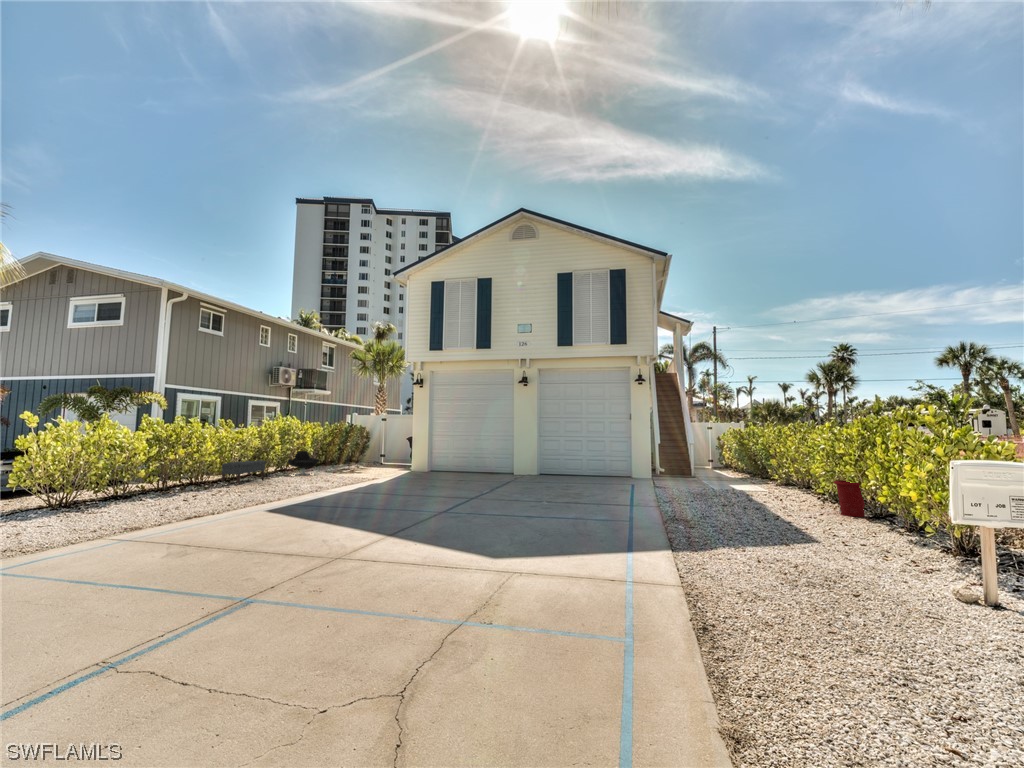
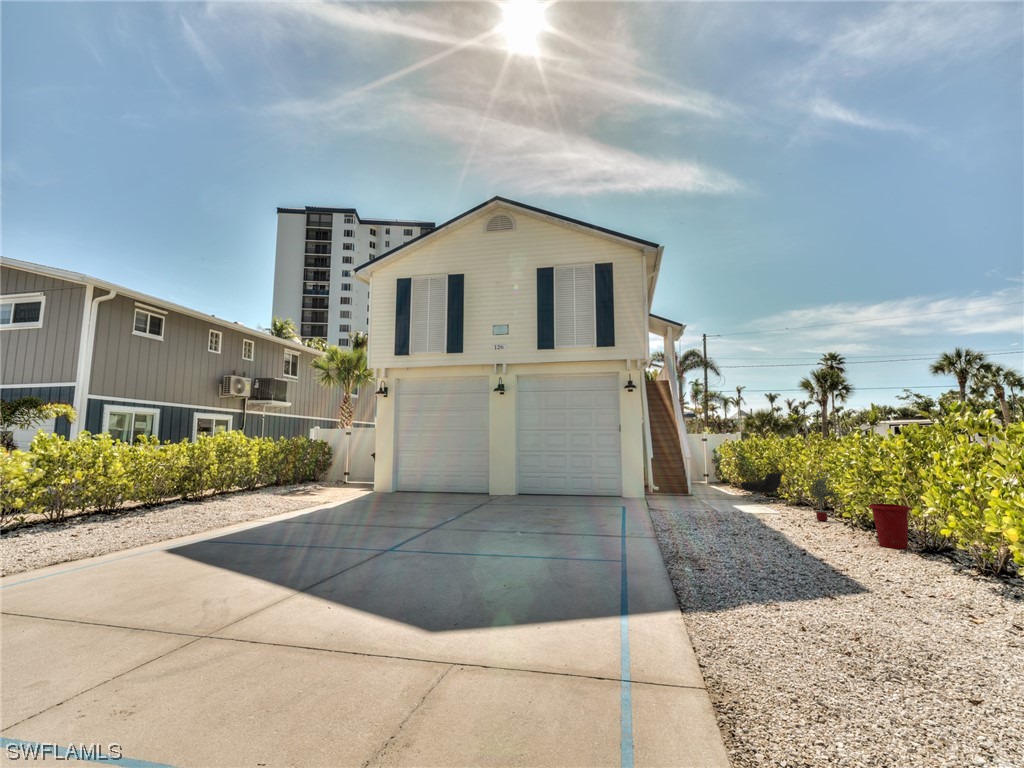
lounge chair: present [287,451,319,474] -> present [741,473,782,500]
potted tree: none [790,455,817,497] -> present [809,472,840,522]
bench: present [222,460,266,485] -> none [136,484,197,514]

